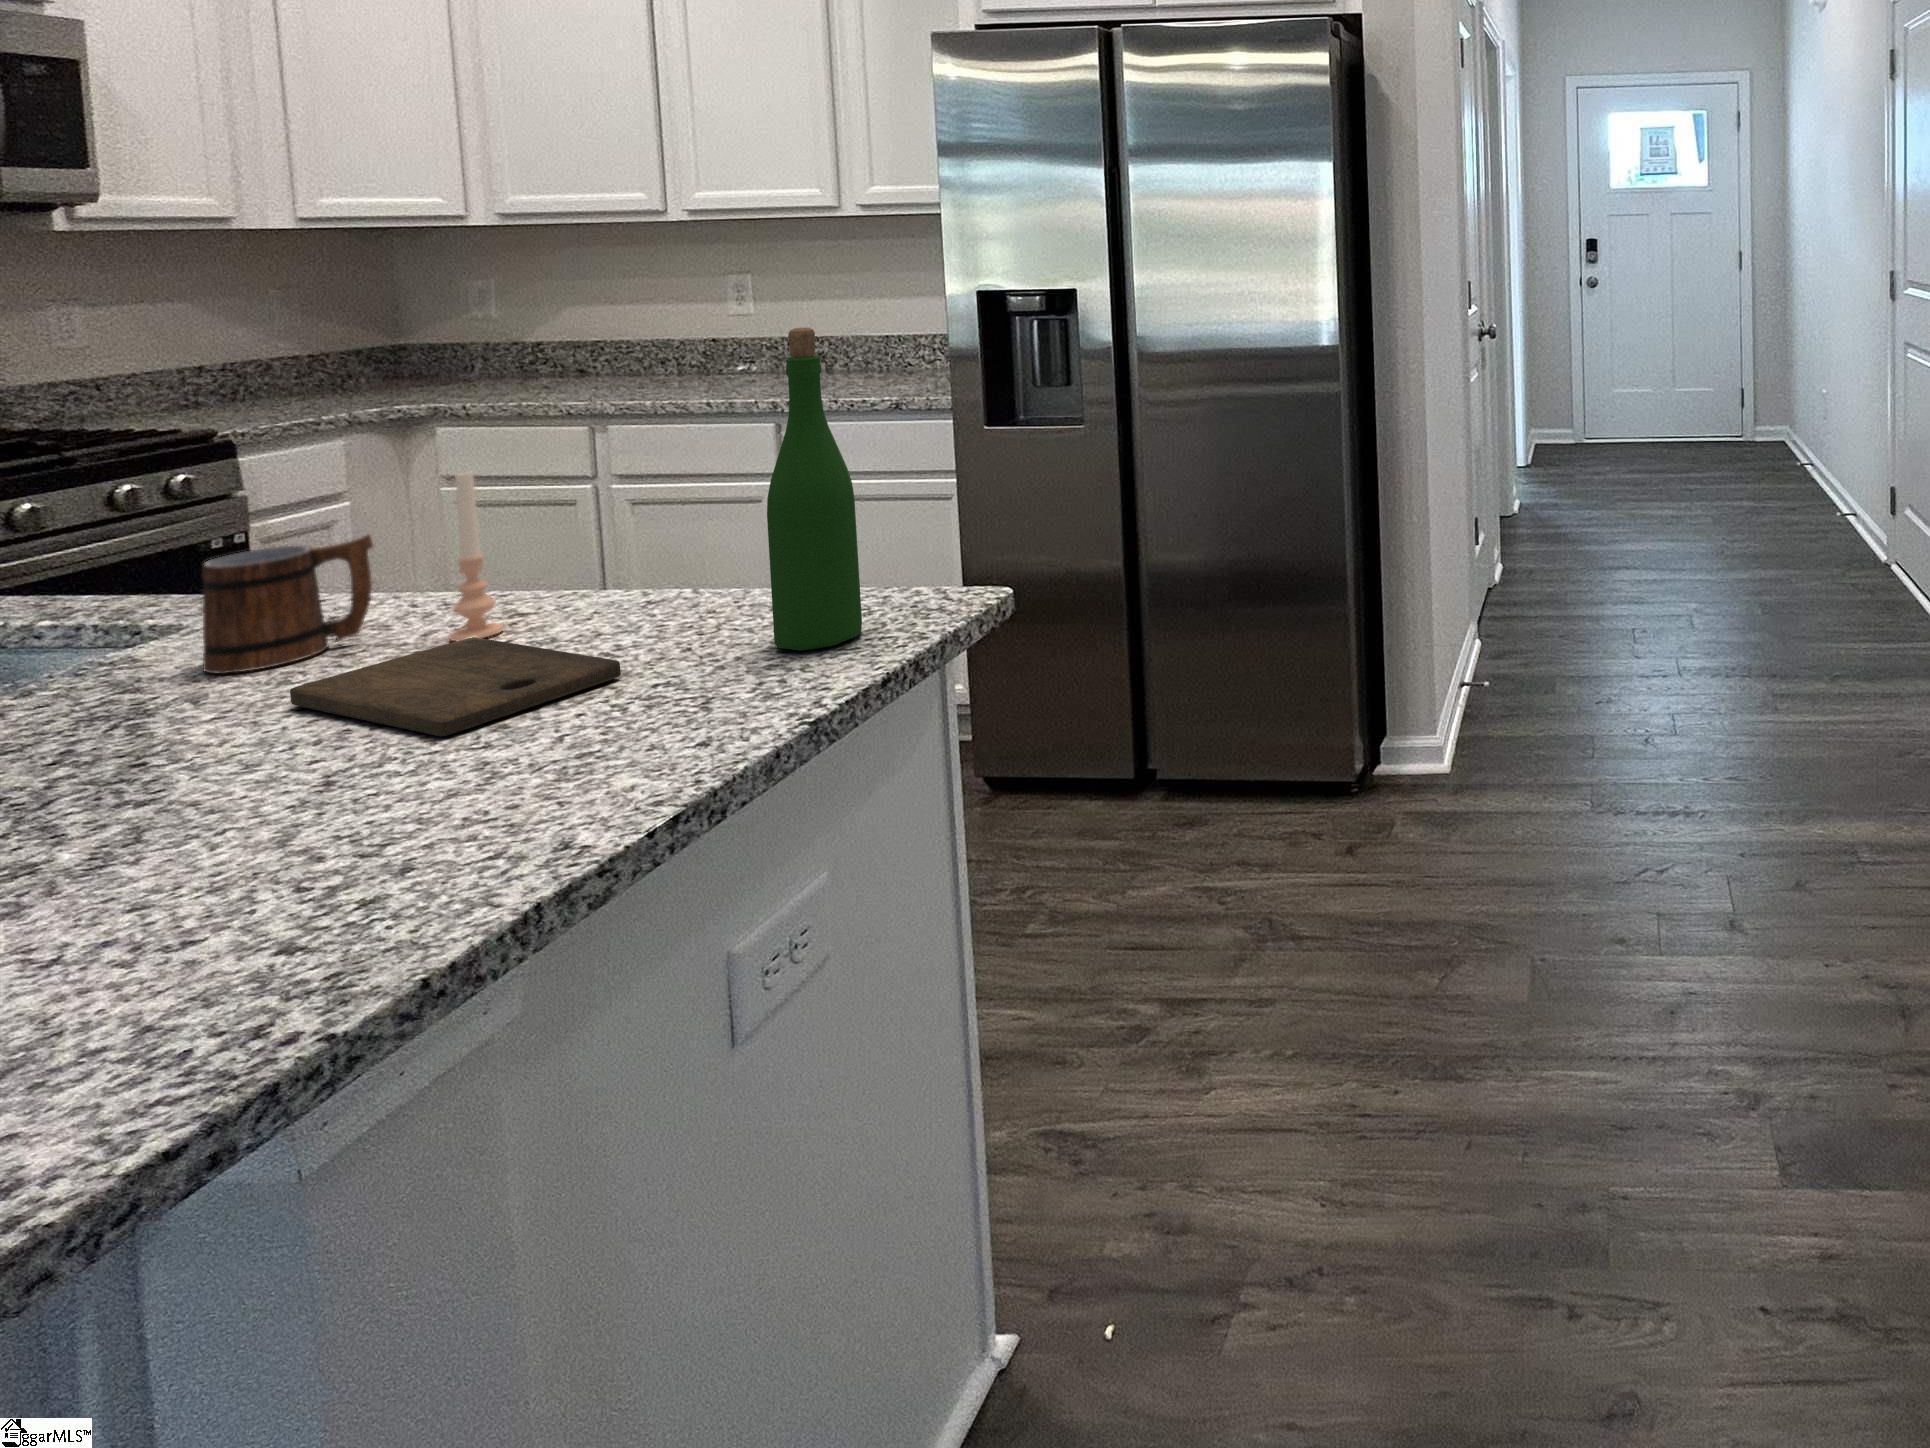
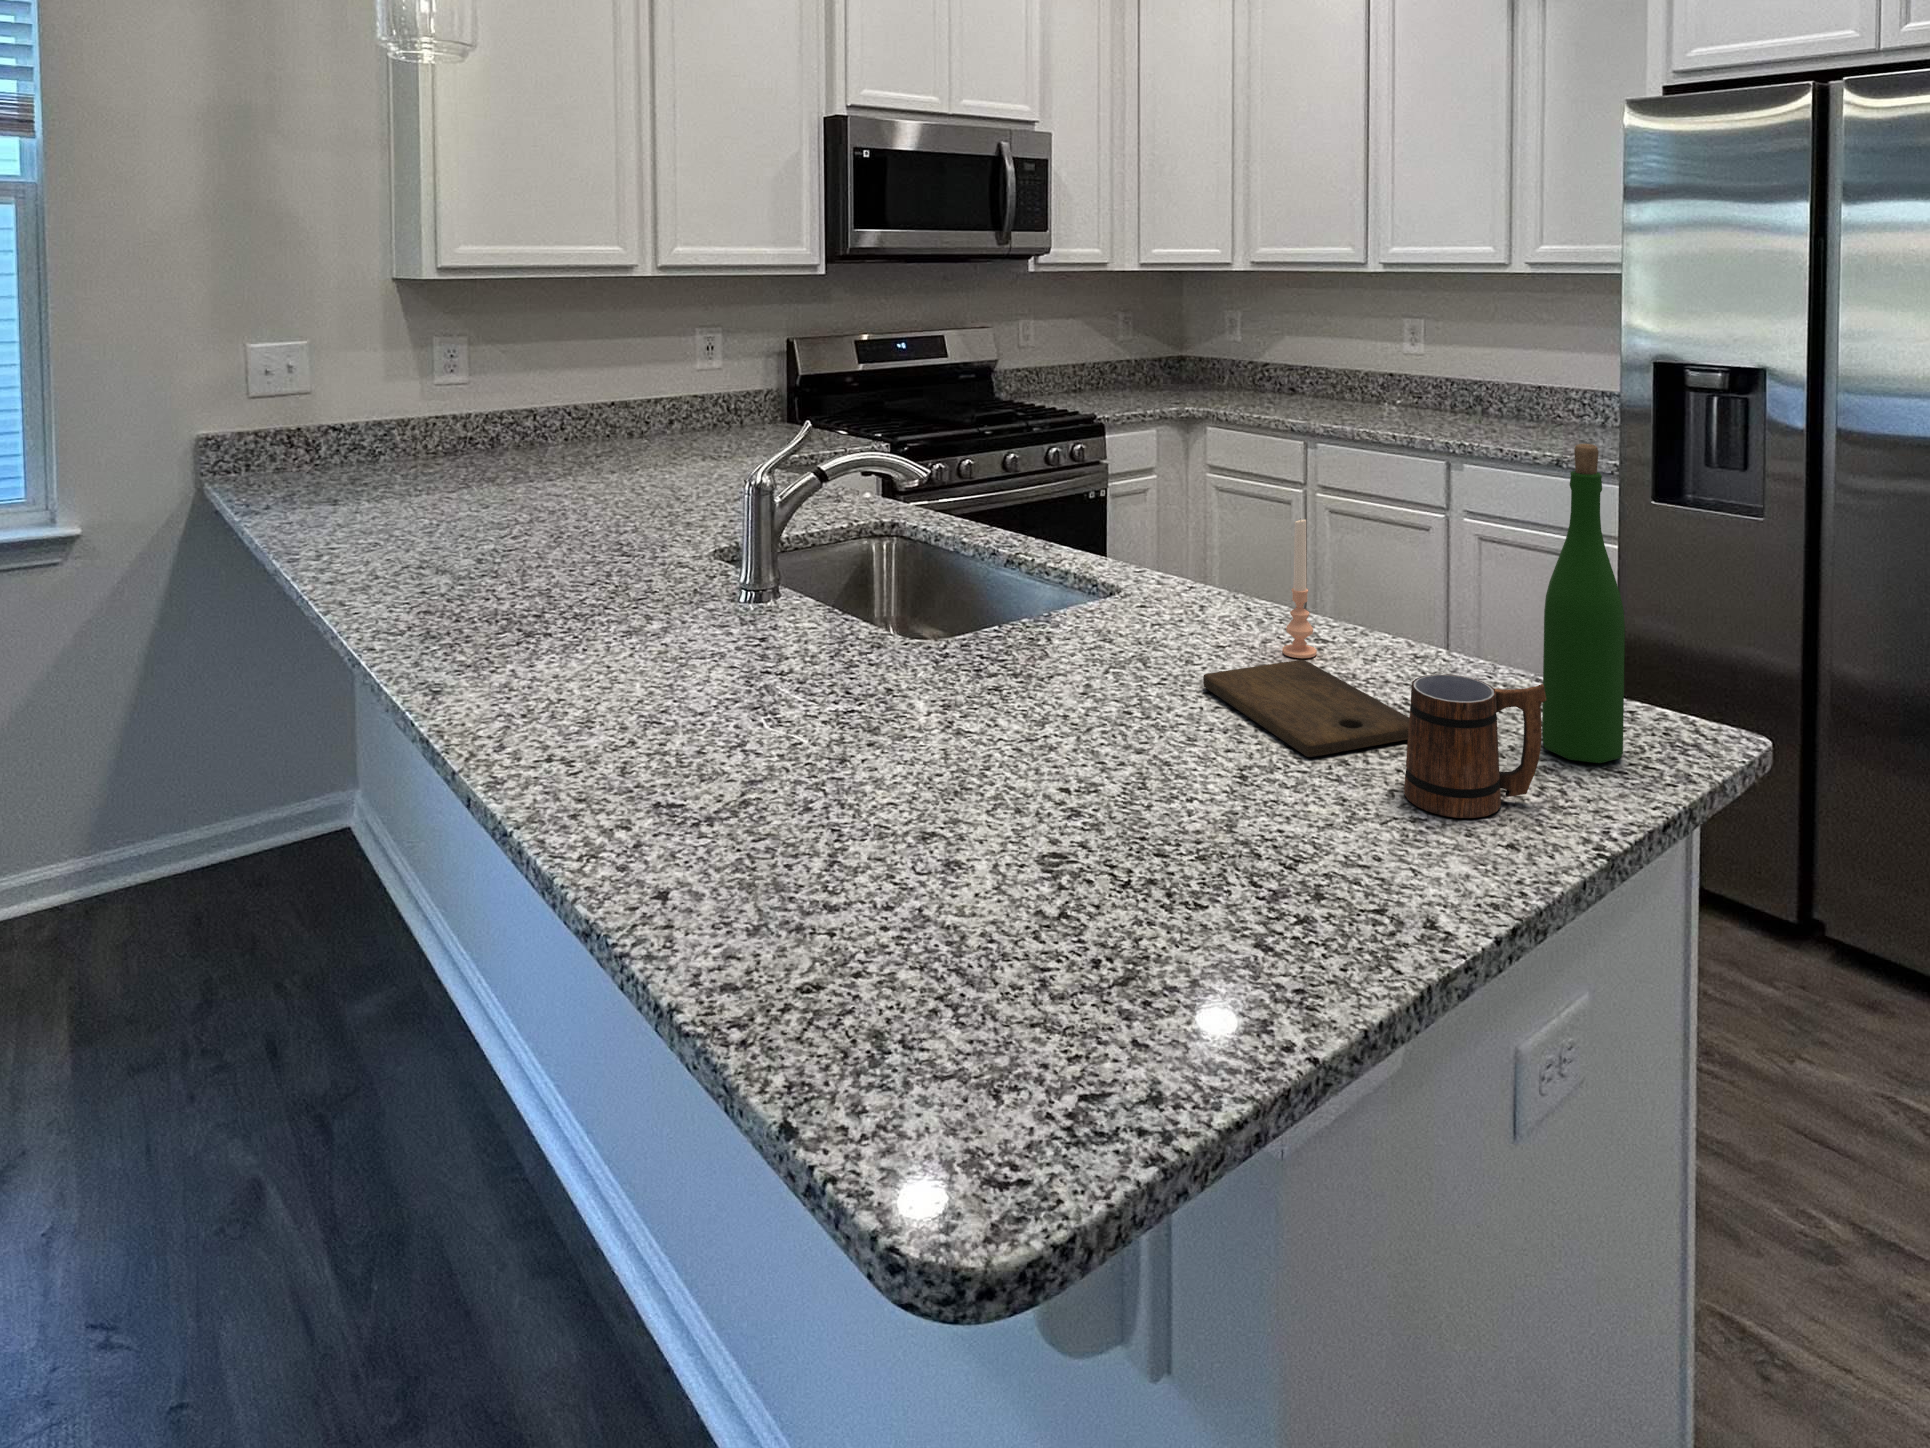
mug: present [202,534,373,674] -> present [1404,674,1546,818]

